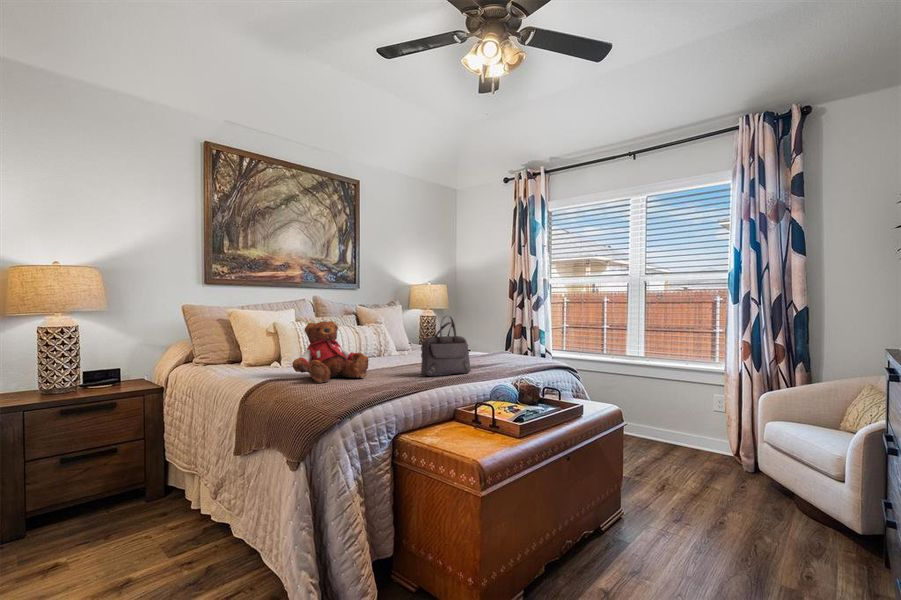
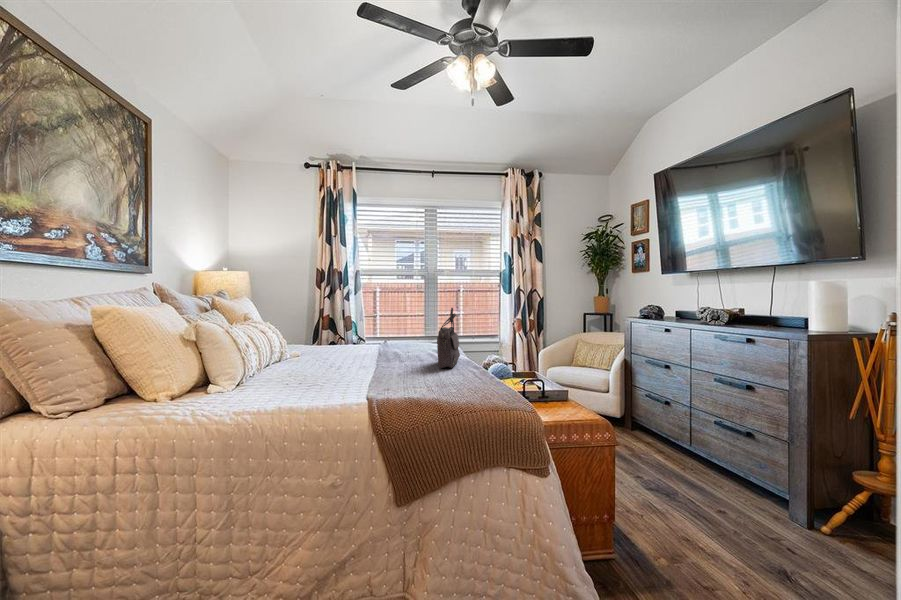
teddy bear: present [292,321,369,383] -> none [338,320,417,395]

